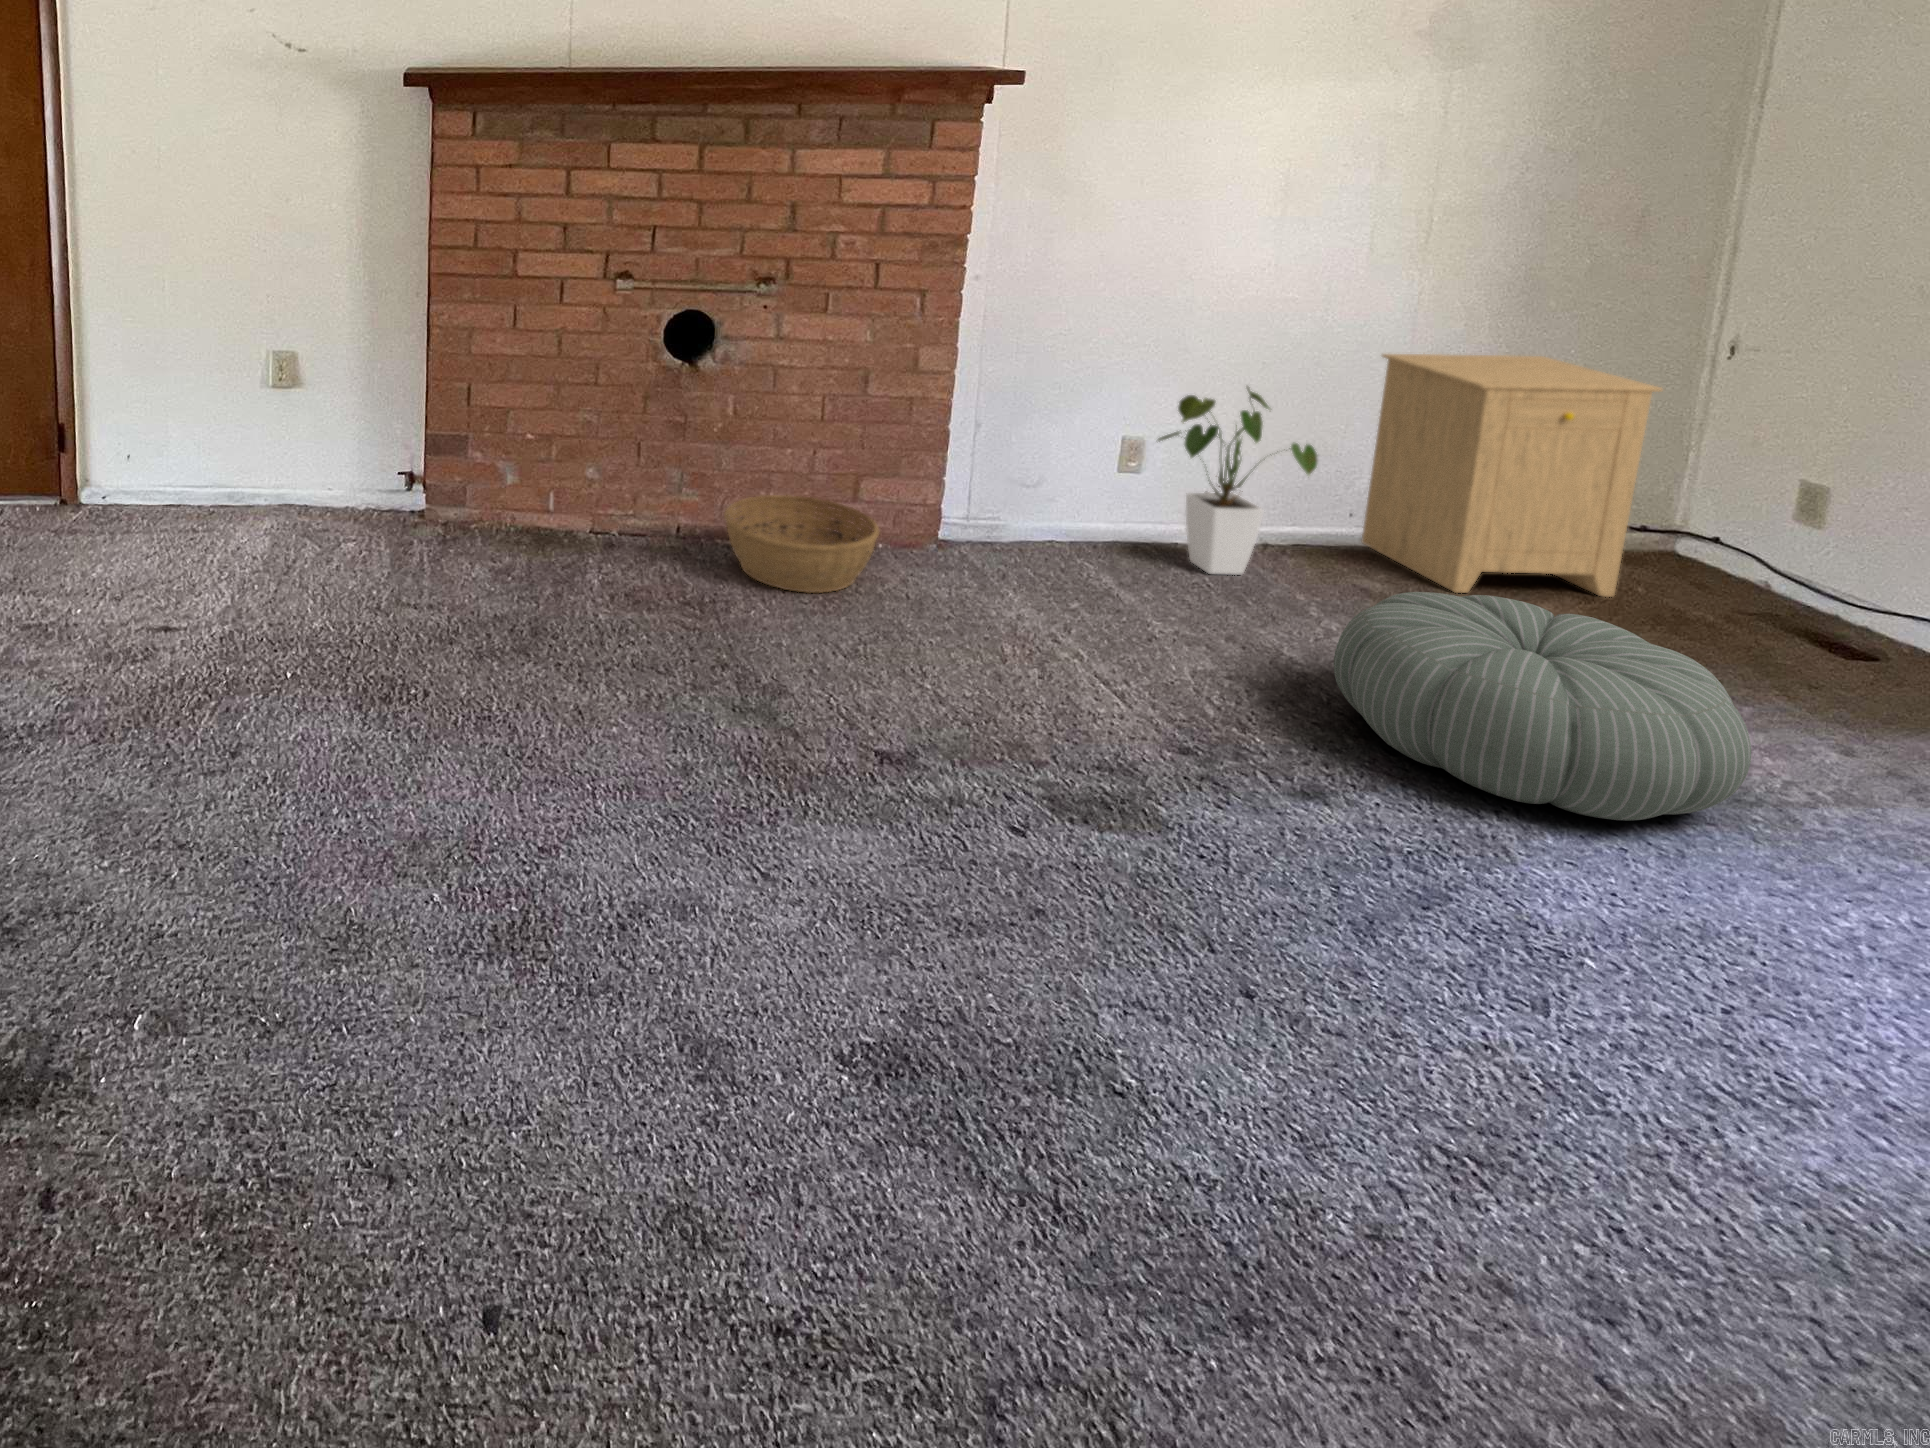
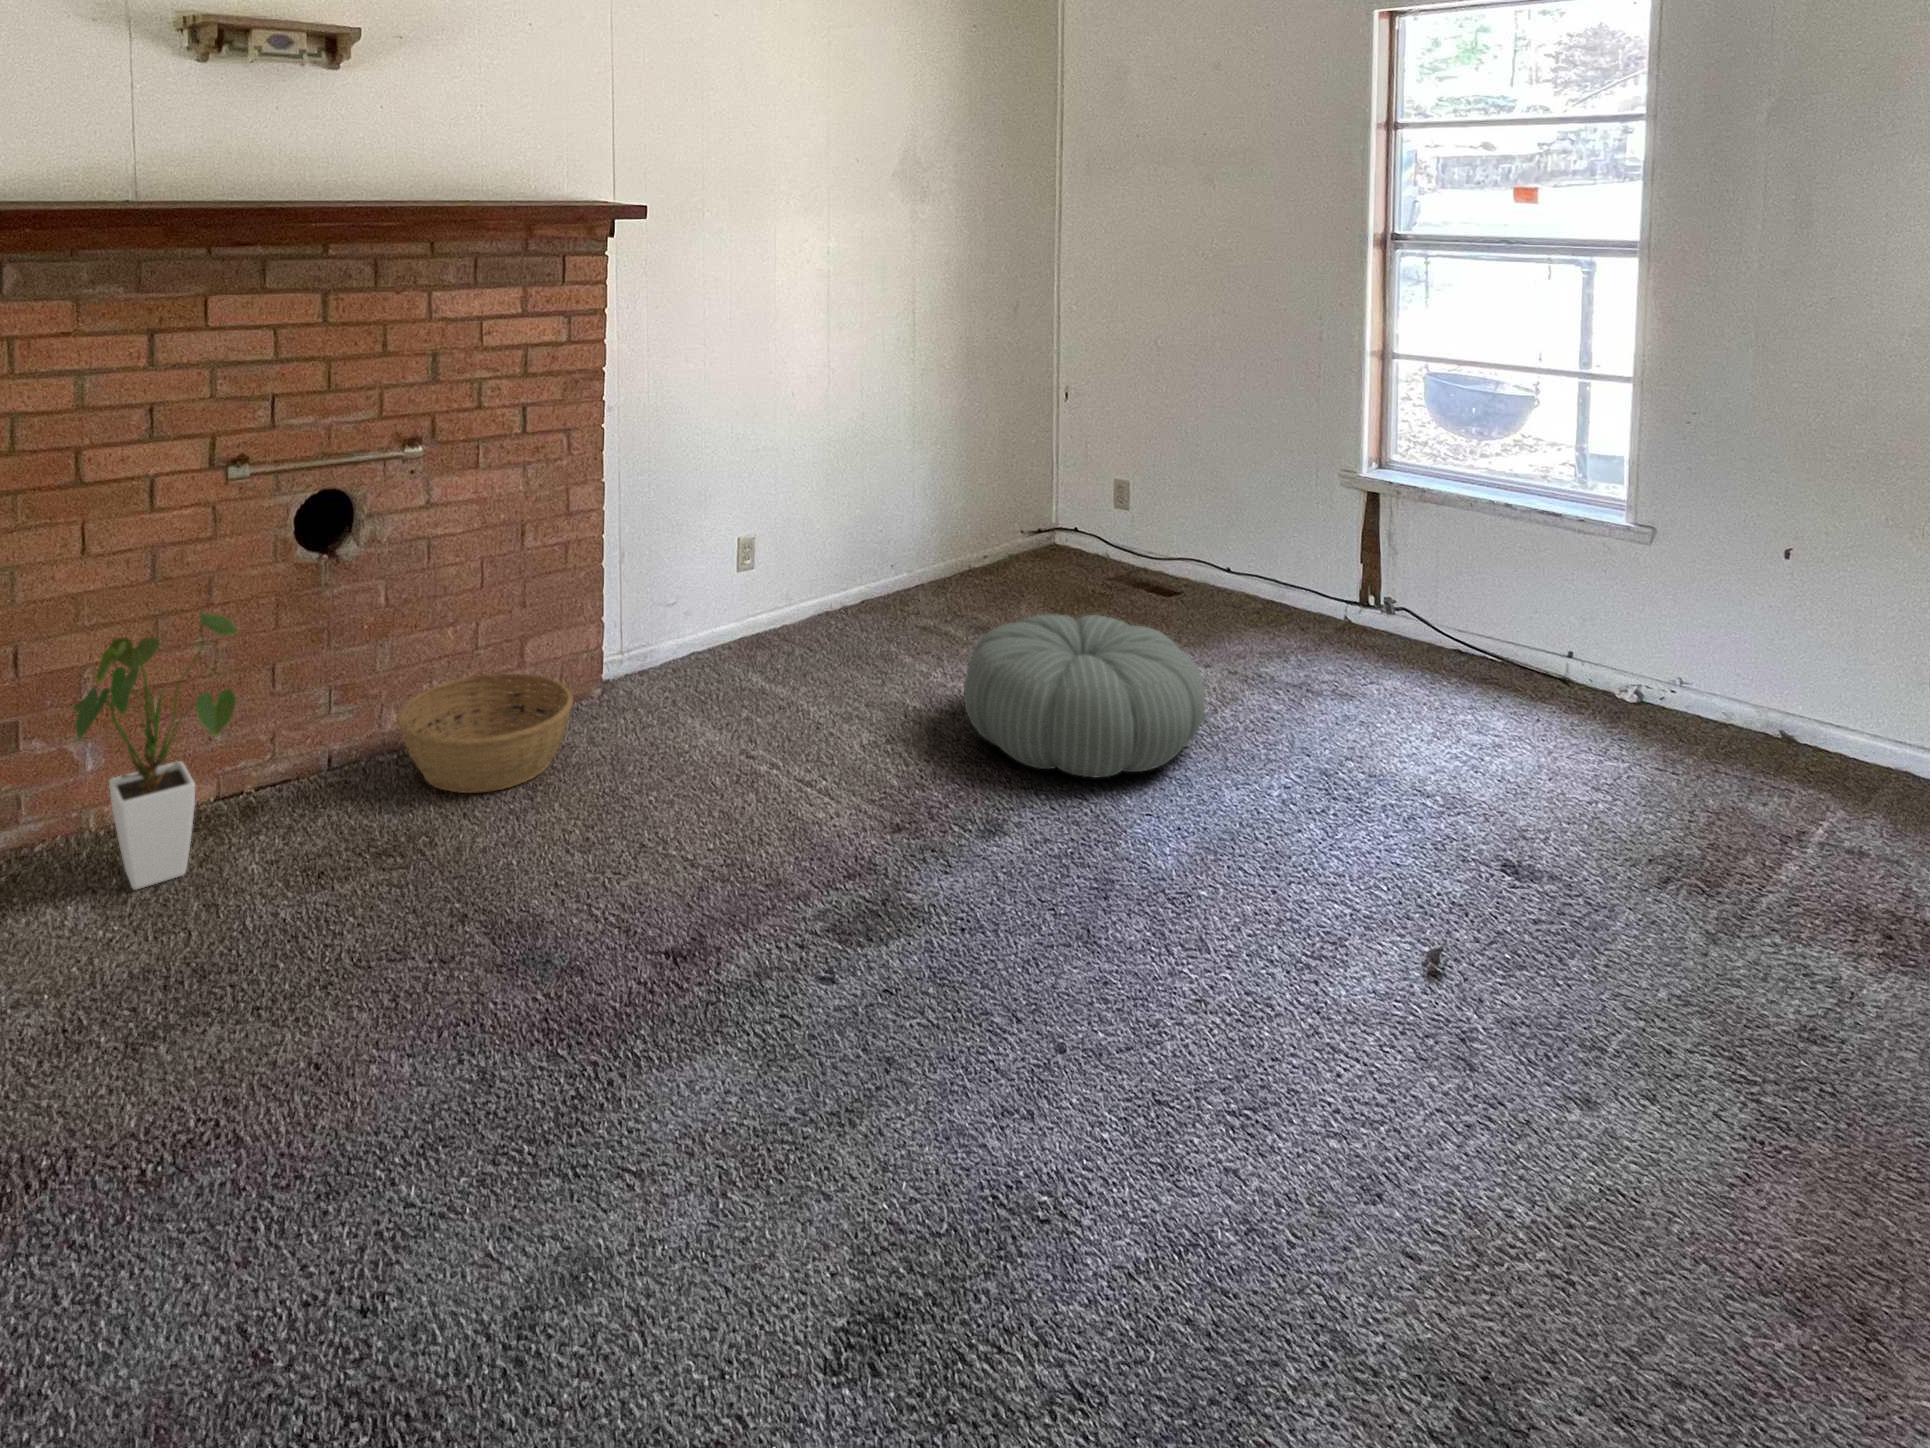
side table: present [1362,354,1662,597] -> none [901,418,1061,614]
house plant: present [1158,387,1317,575] -> present [73,612,237,890]

